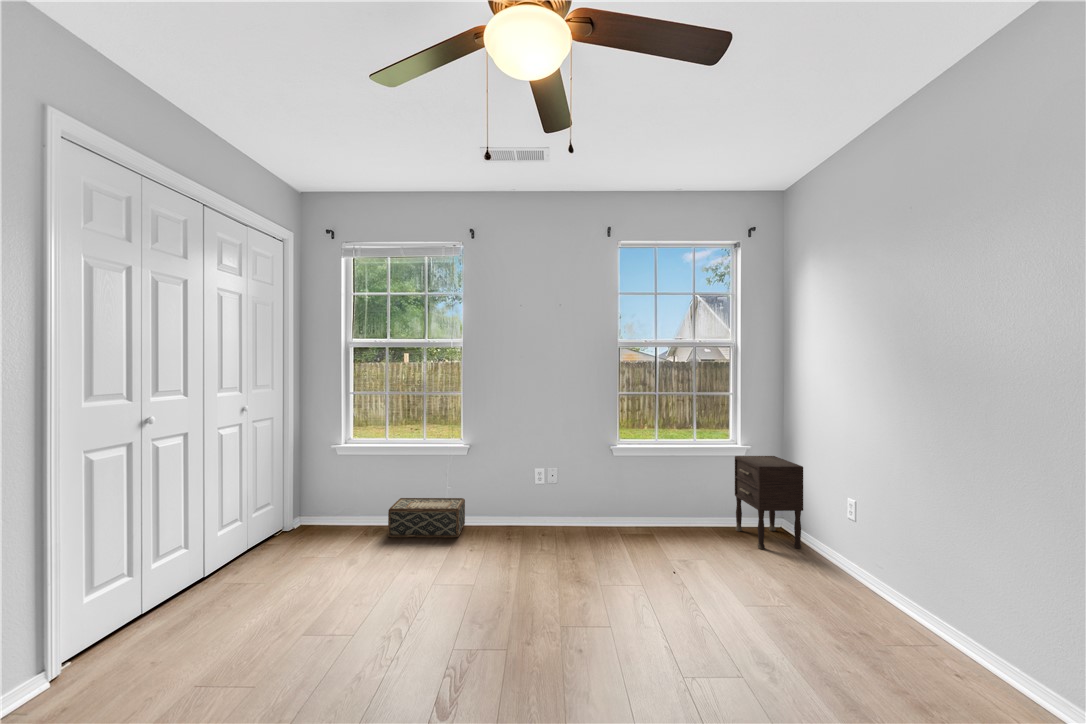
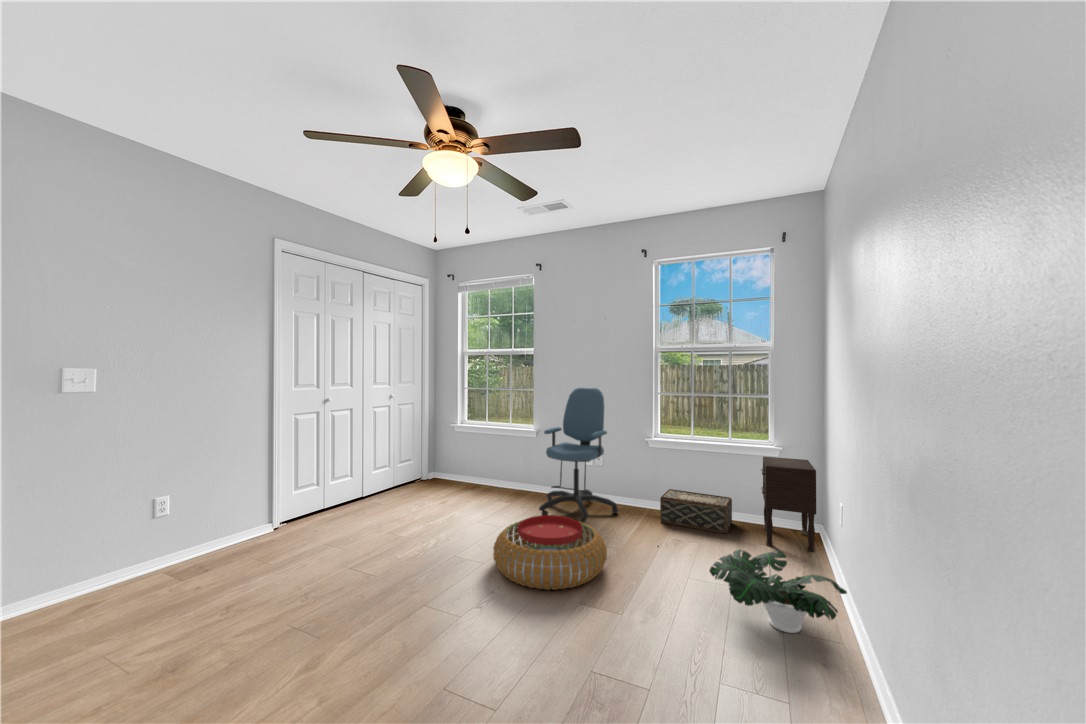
office chair: none [495,388,591,560] -> present [539,388,618,523]
woven basket: present [388,498,465,537] -> present [660,489,732,533]
potted plant: none [794,558,961,648] -> present [710,550,847,633]
pouf: none [518,559,672,672] -> present [493,515,607,590]

